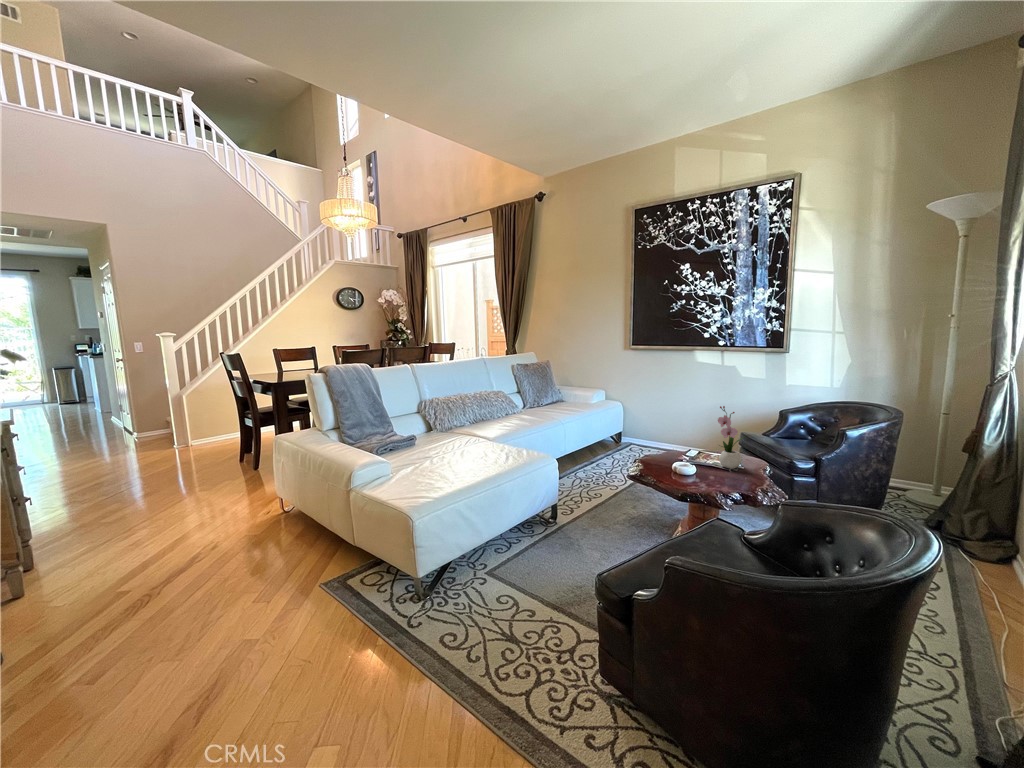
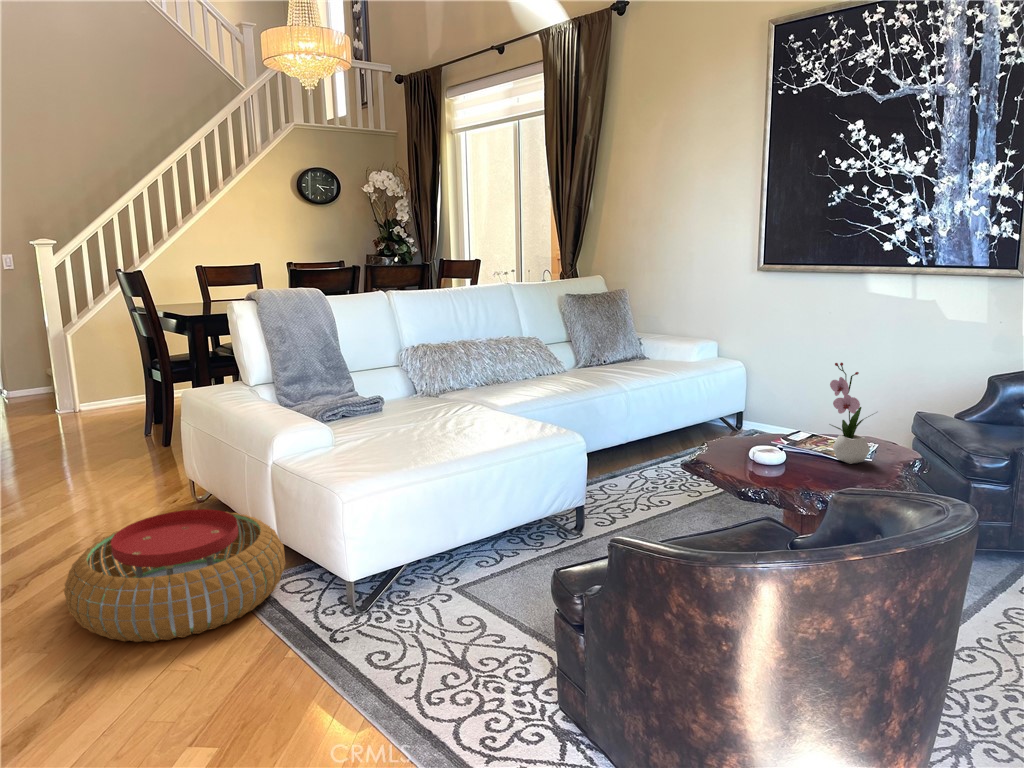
pouf: none [185,526,363,647] -> present [64,509,285,642]

